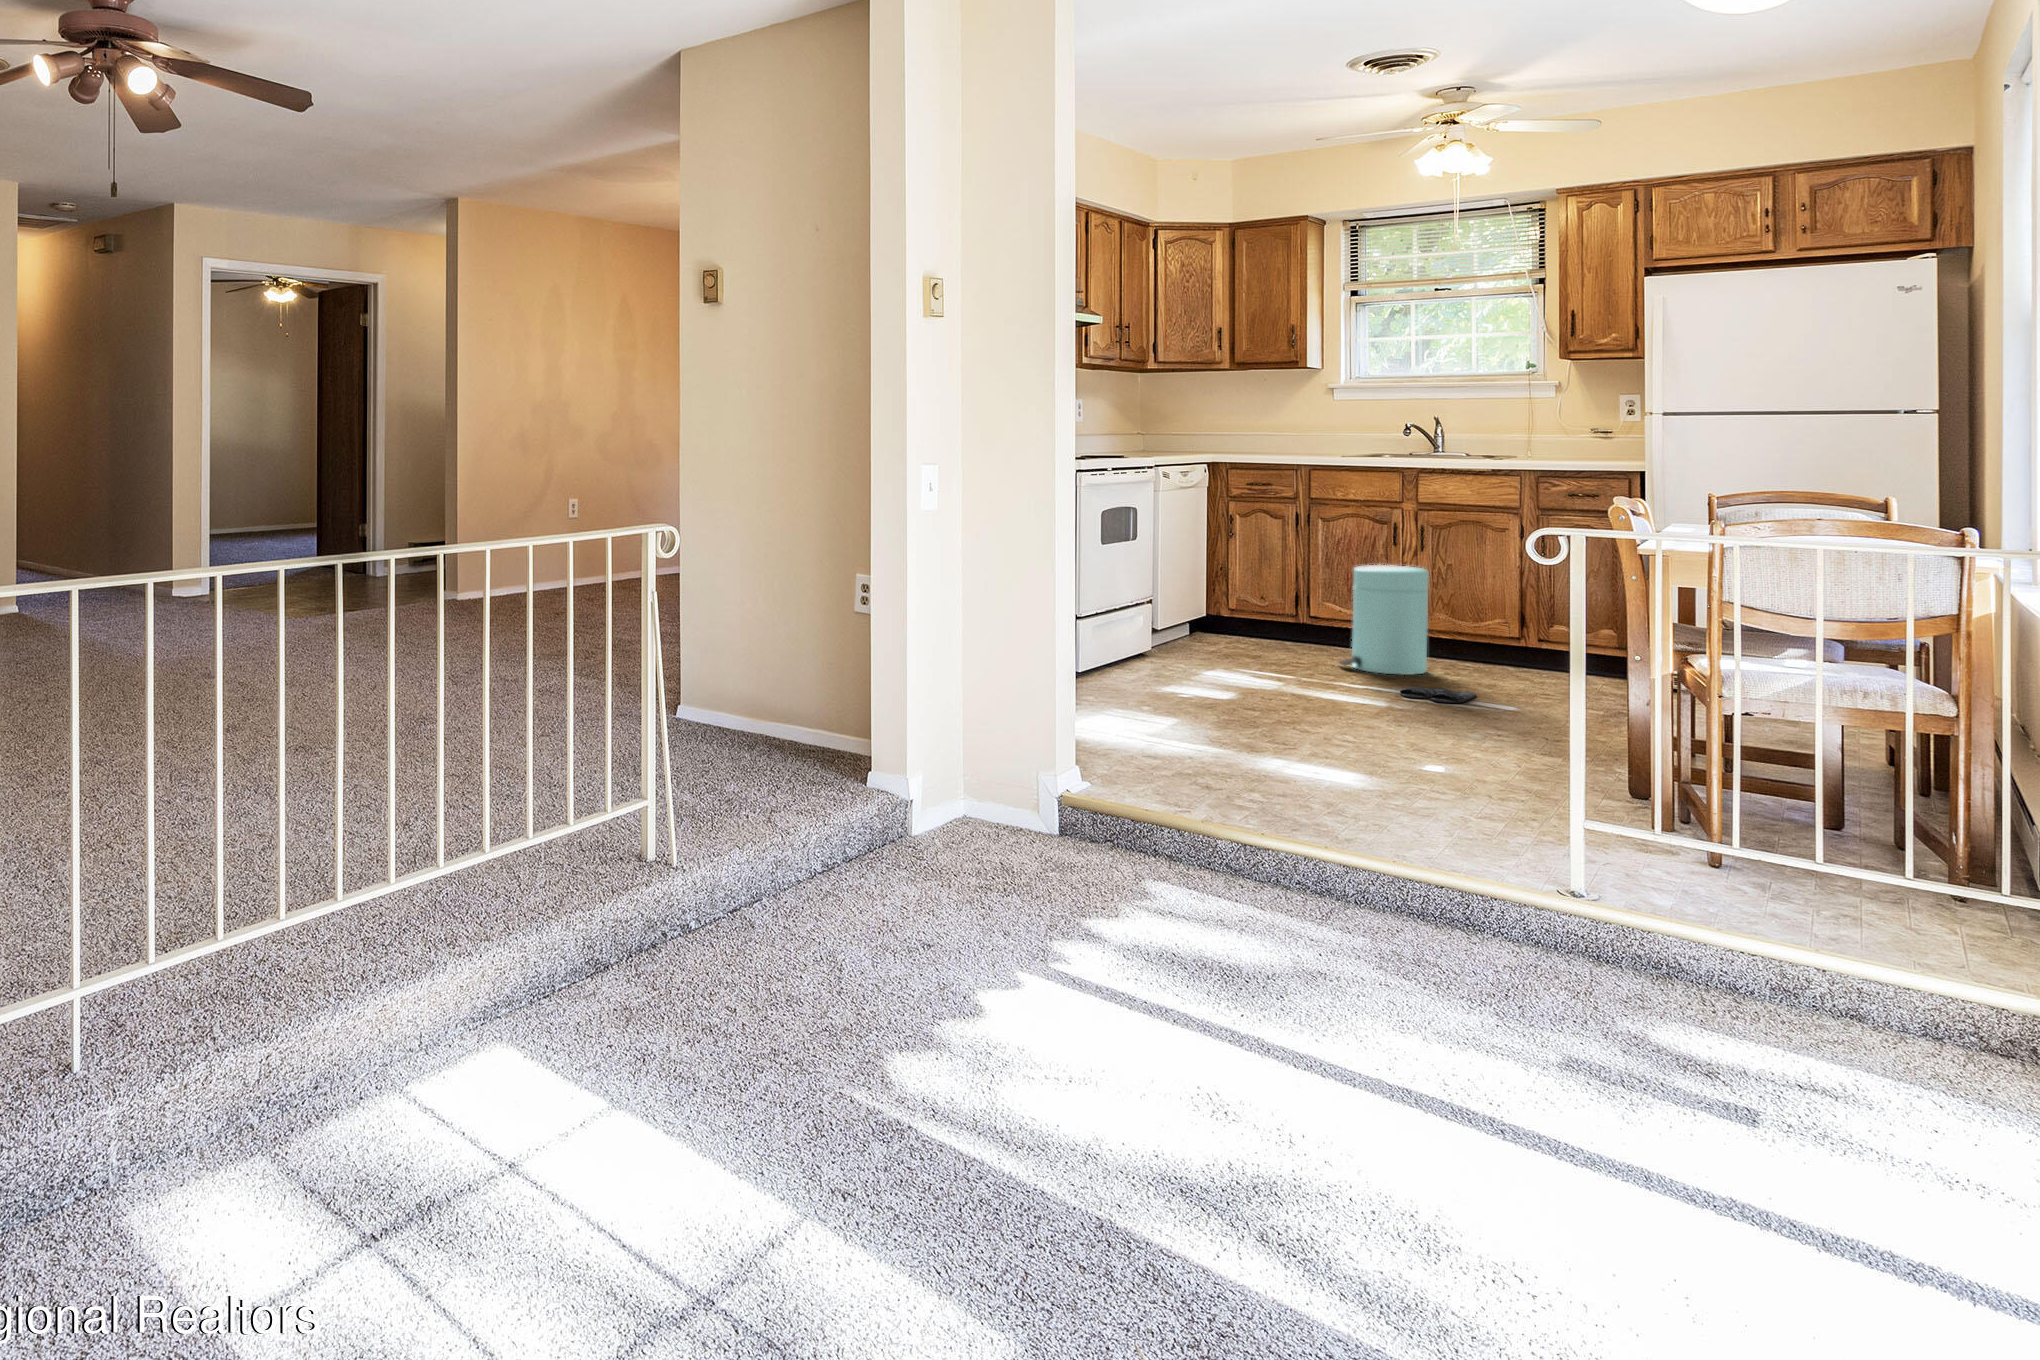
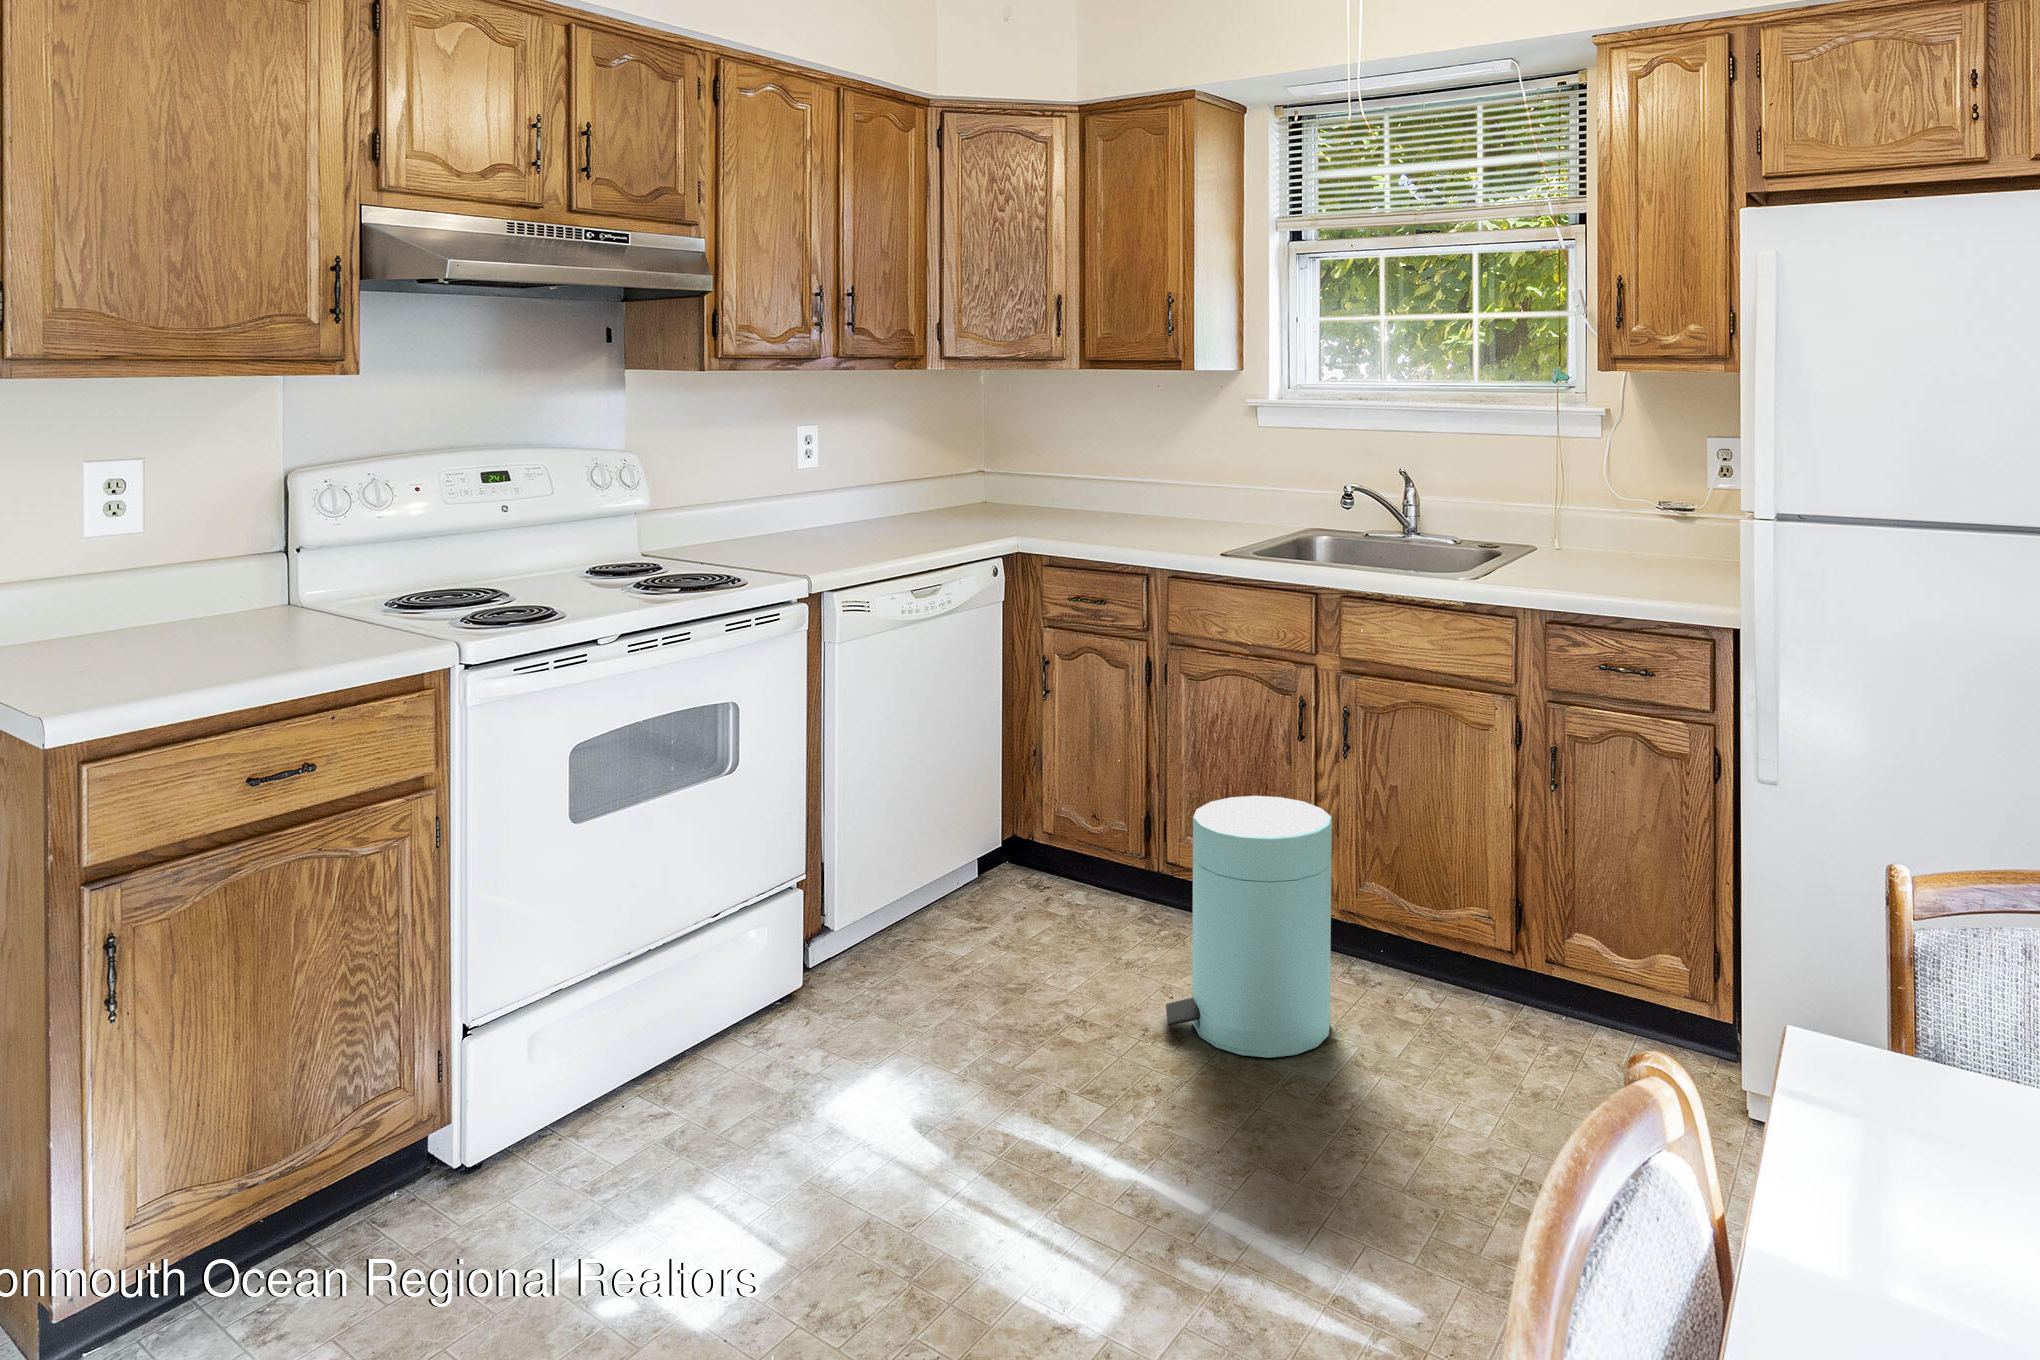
slippers: present [1400,687,1477,703] -> none [1203,1141,1374,1249]

